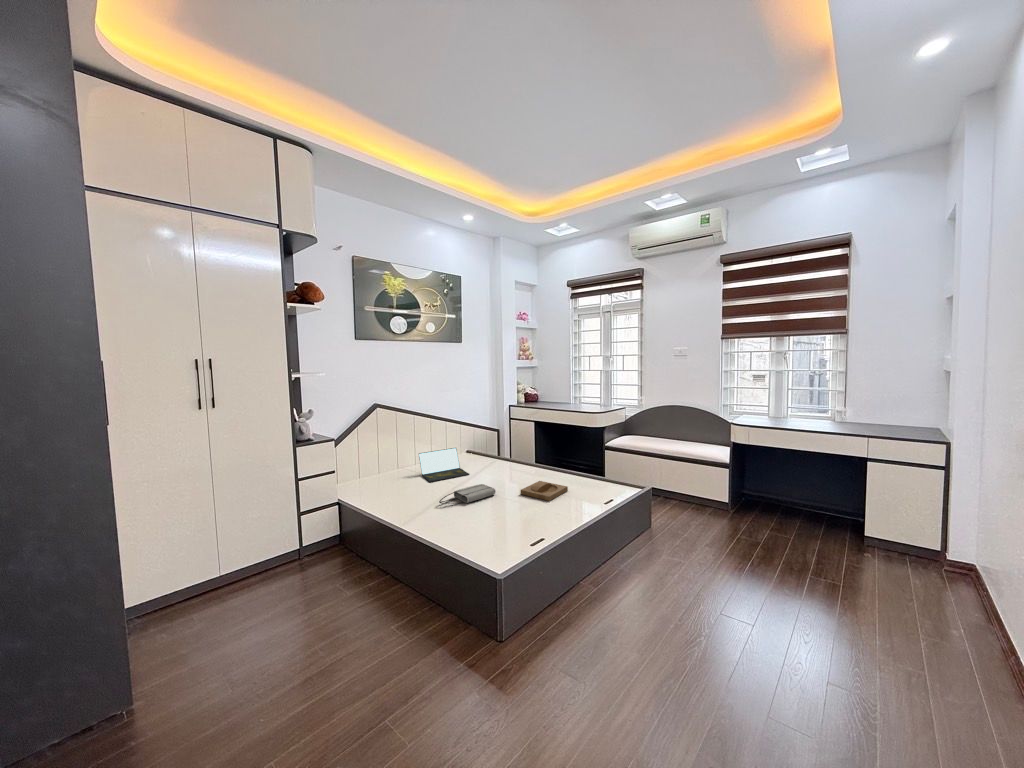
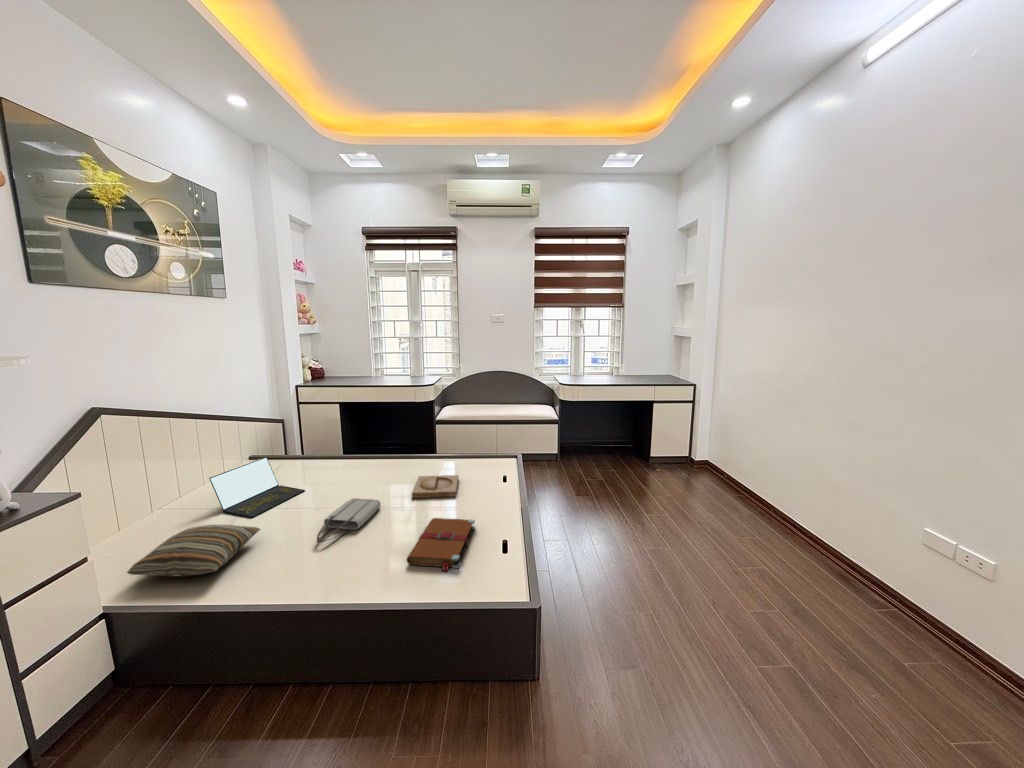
pillow: none [356,477,421,502] -> present [127,525,260,576]
book: none [467,508,534,543] -> present [406,518,475,572]

